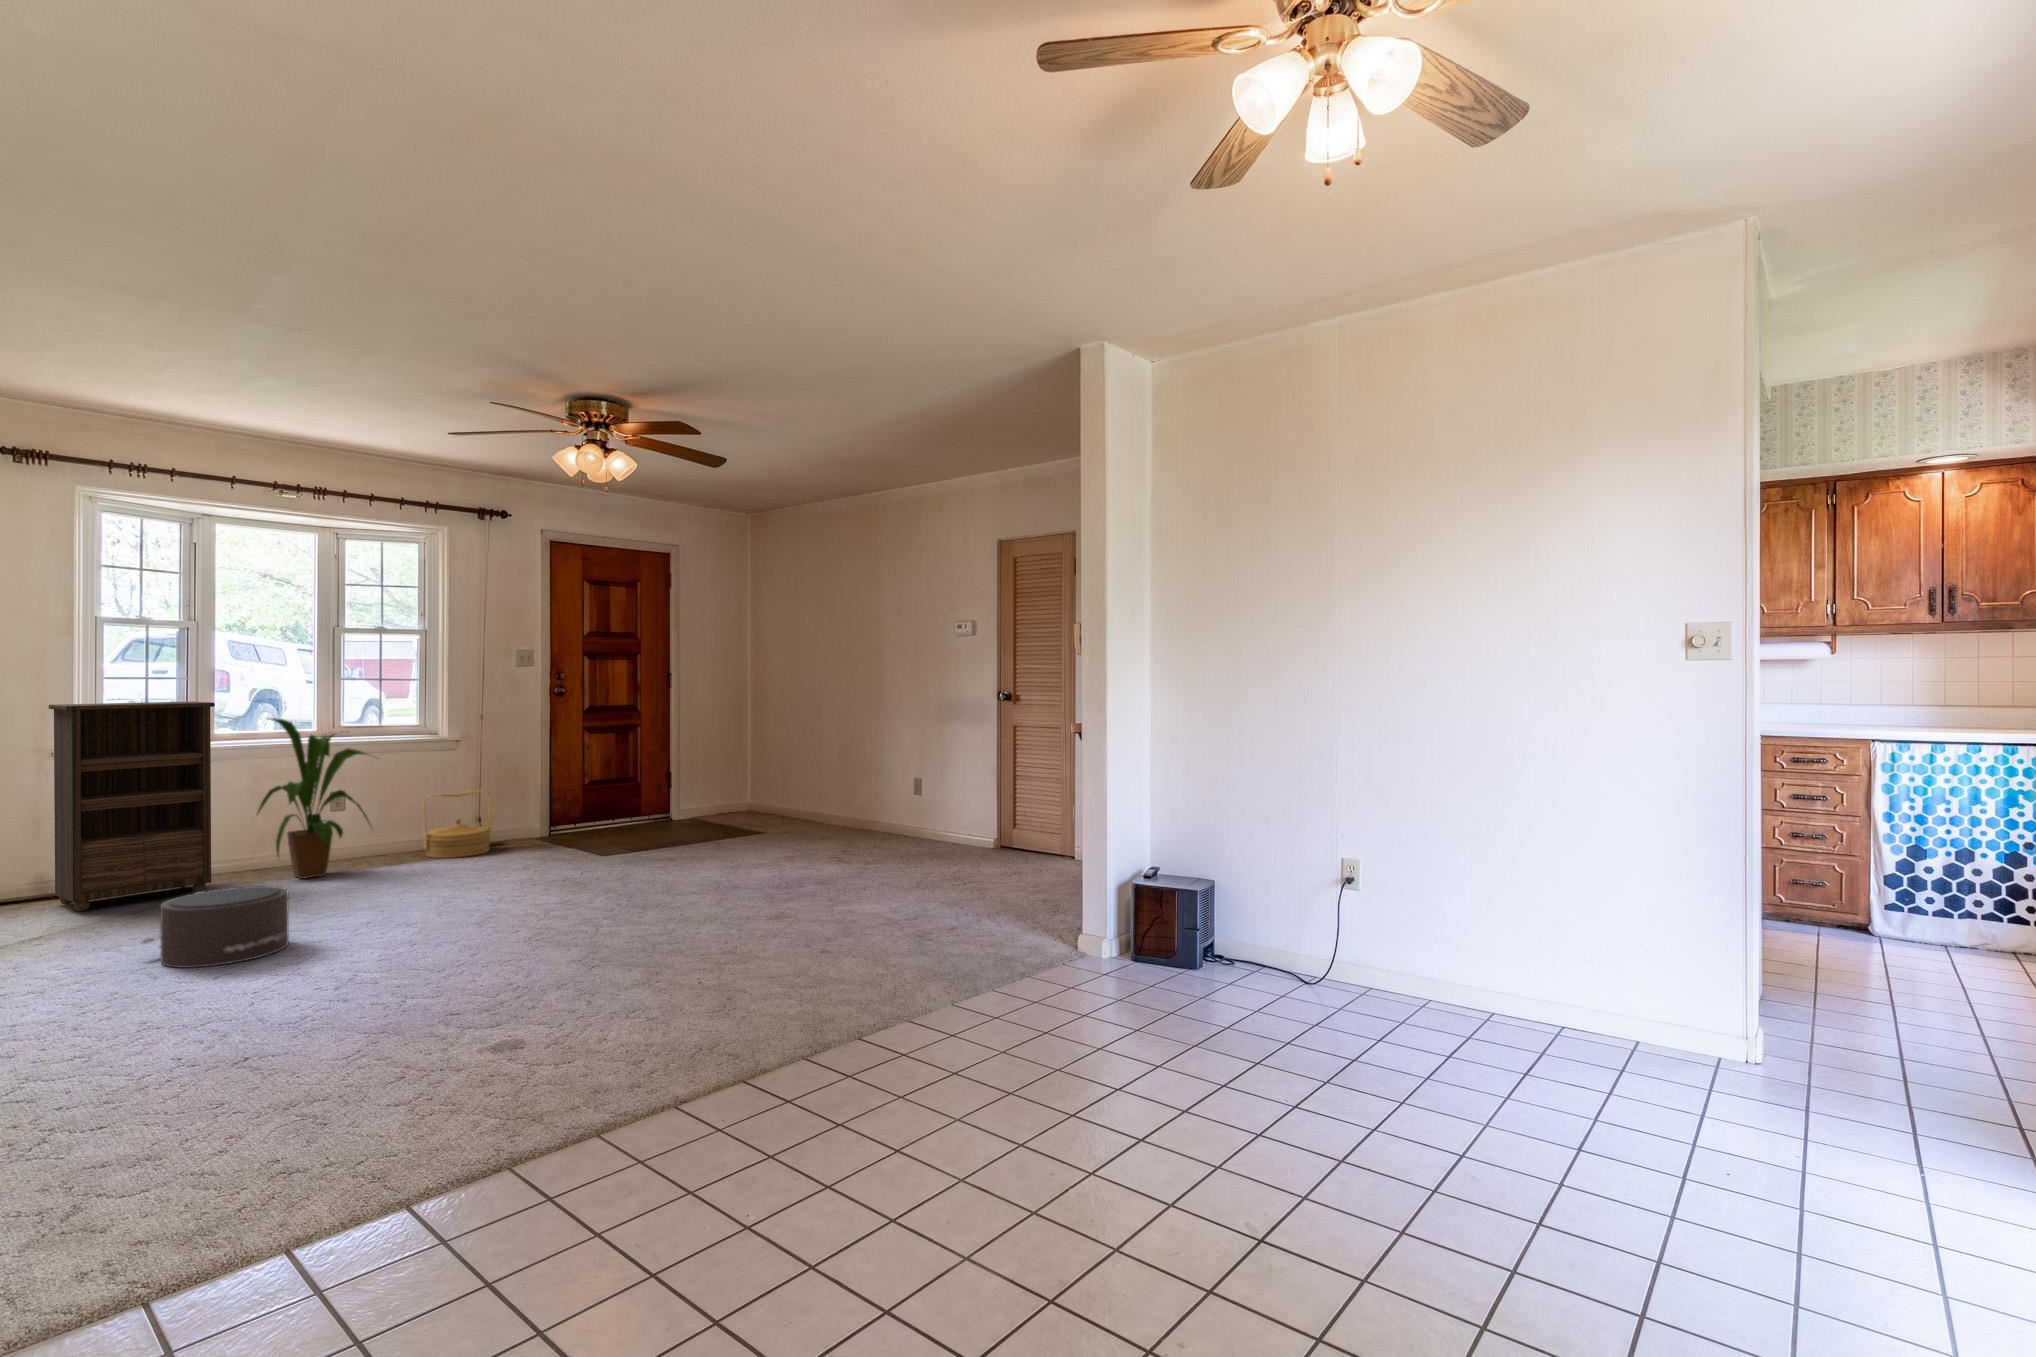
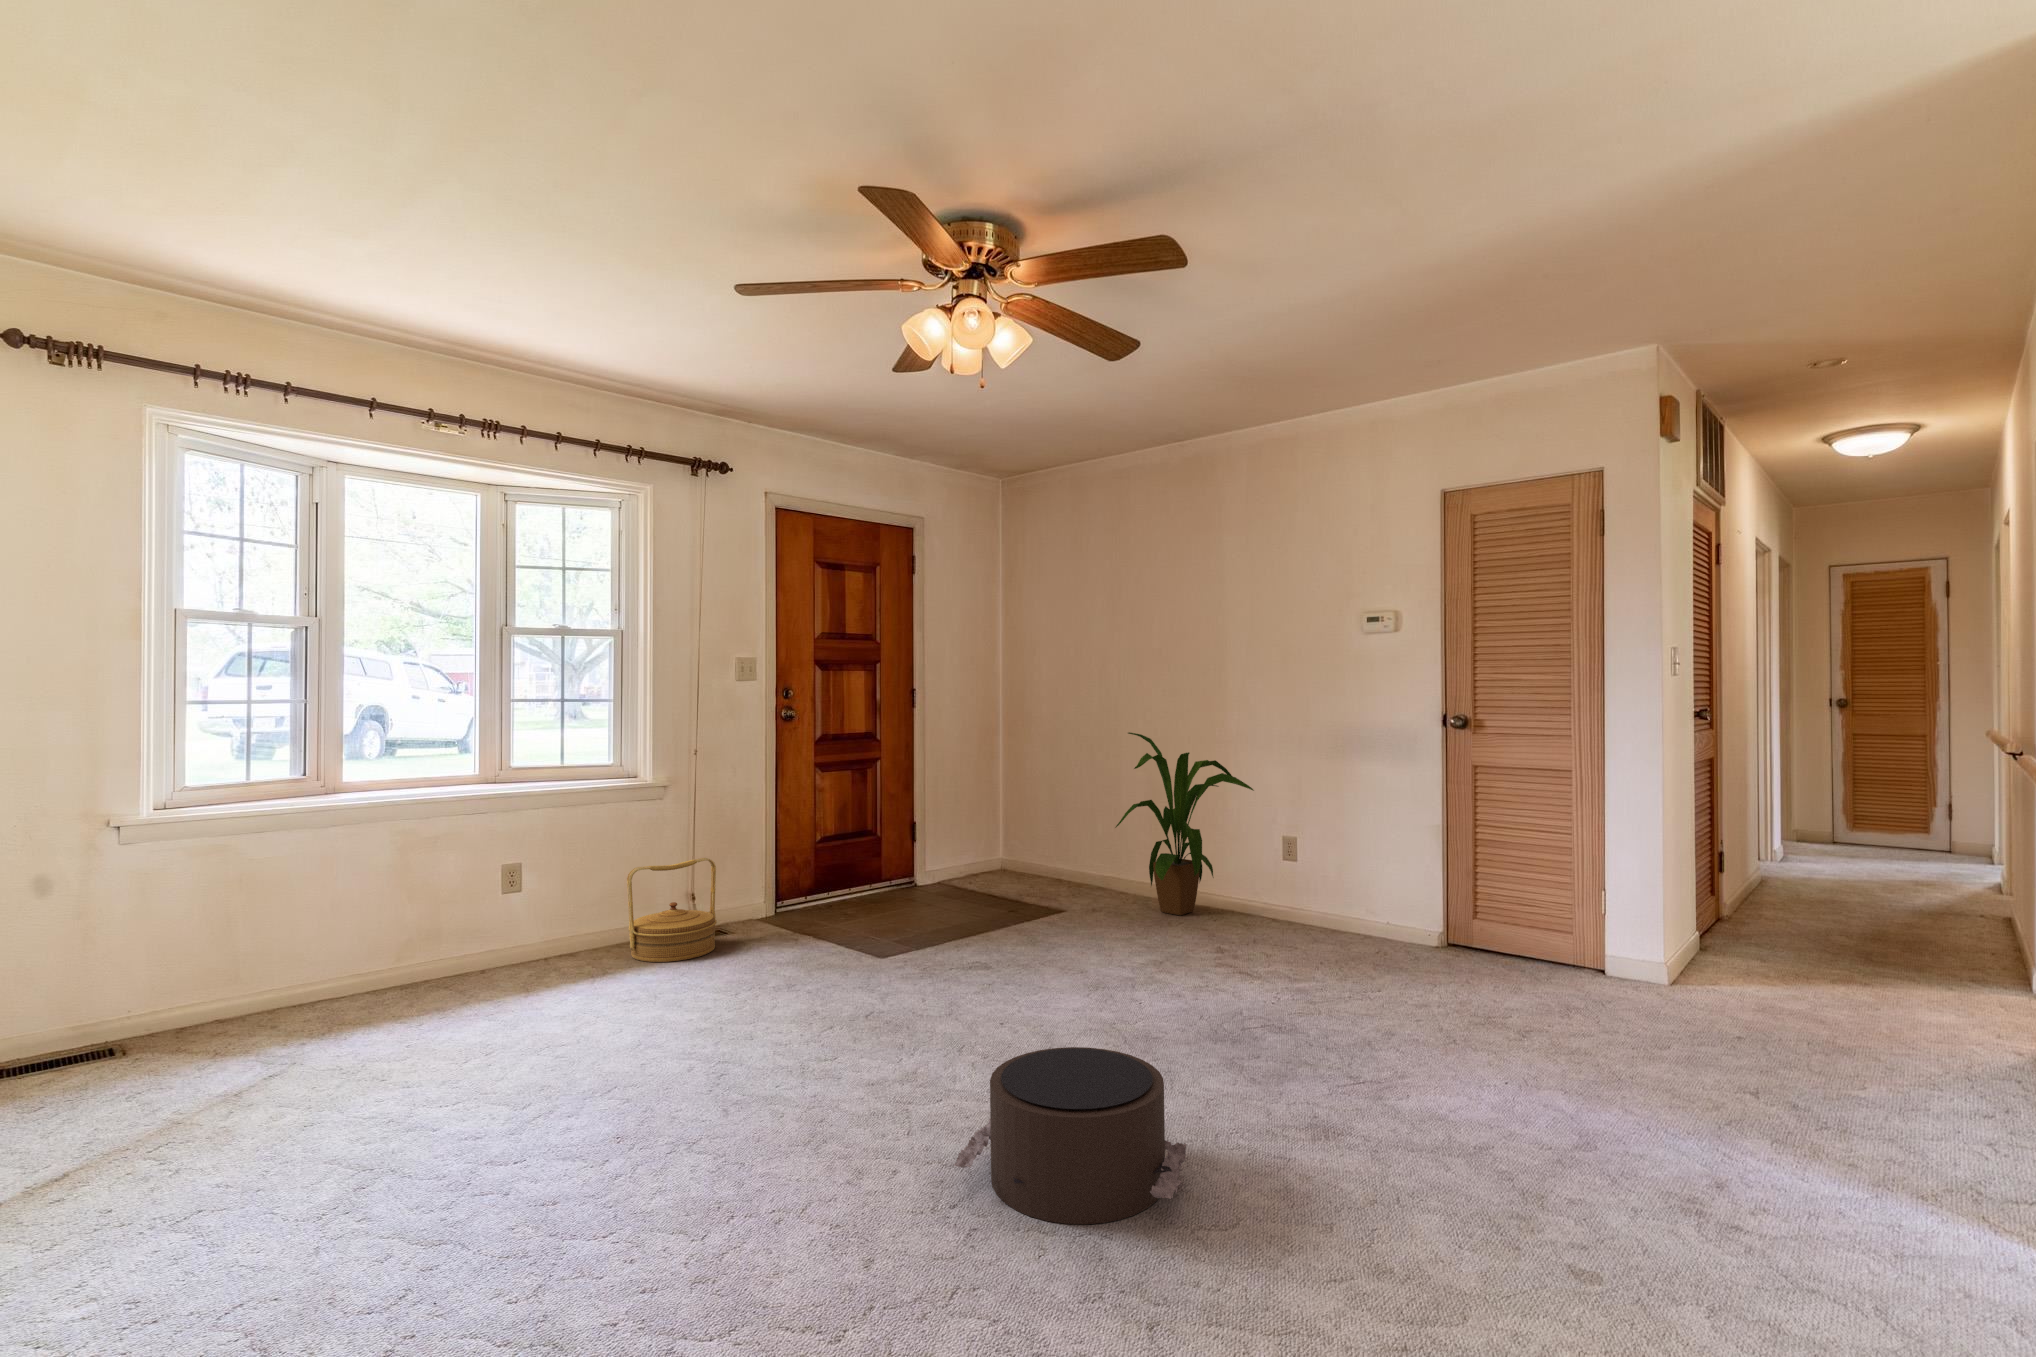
bookshelf: present [49,701,215,911] -> none [101,738,349,1086]
house plant: present [258,718,369,879] -> present [1115,732,1254,915]
pouf: present [140,886,289,968] -> present [954,1047,1186,1224]

